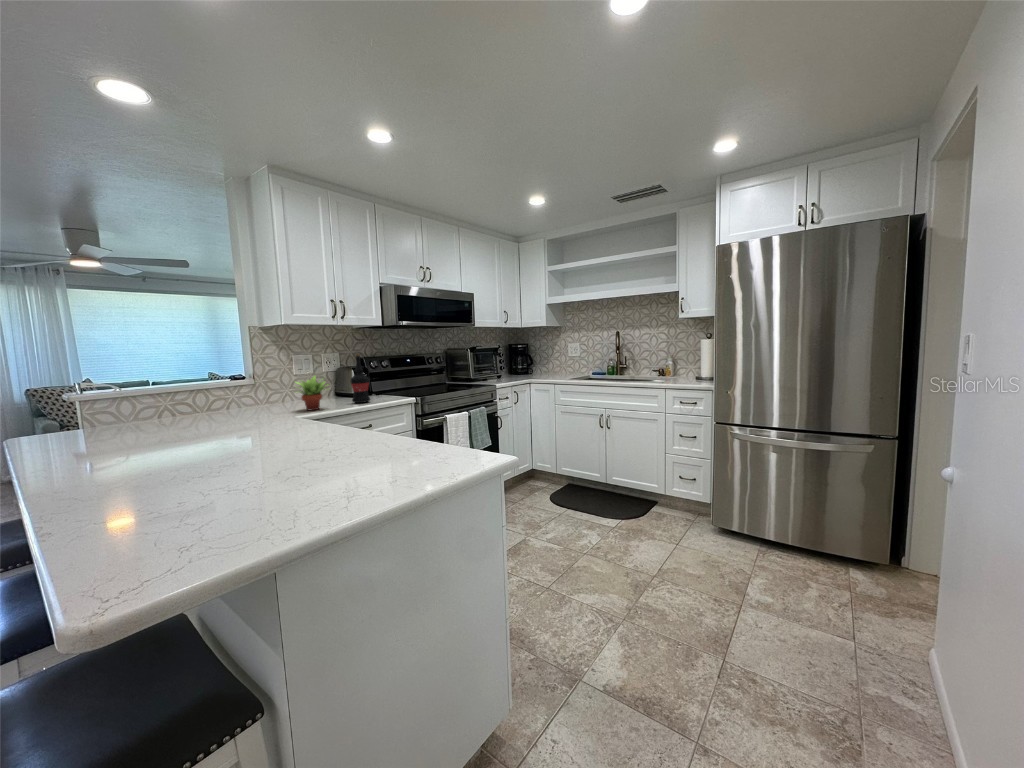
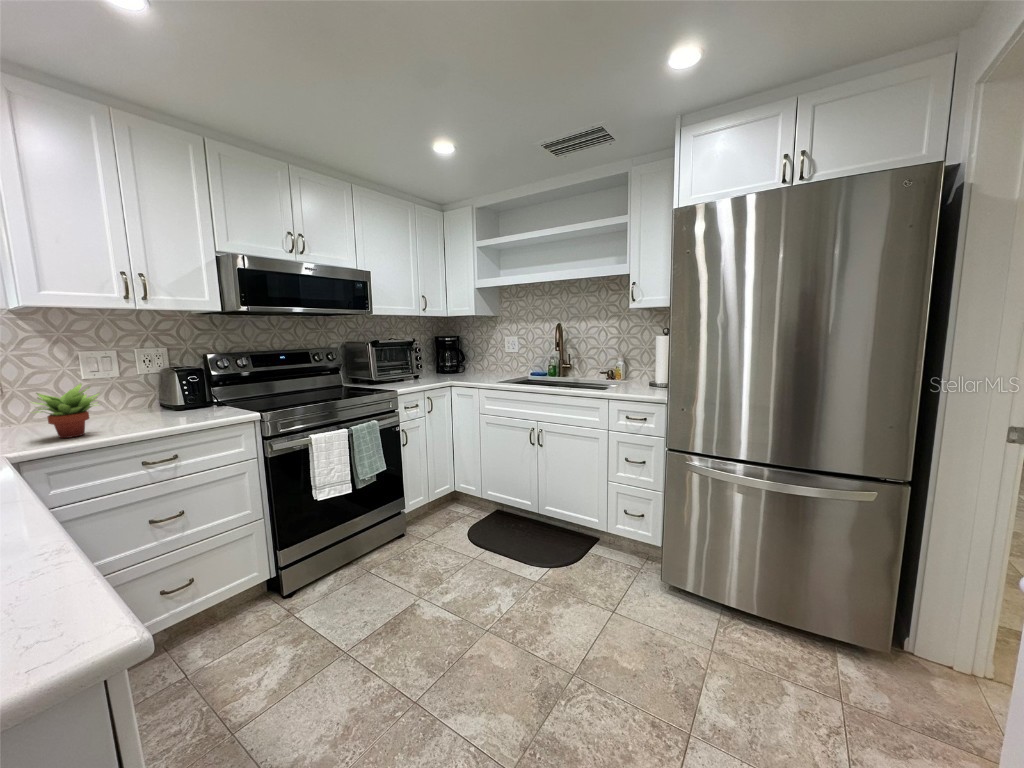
wine bottle: present [351,354,370,403] -> none [150,351,186,422]

